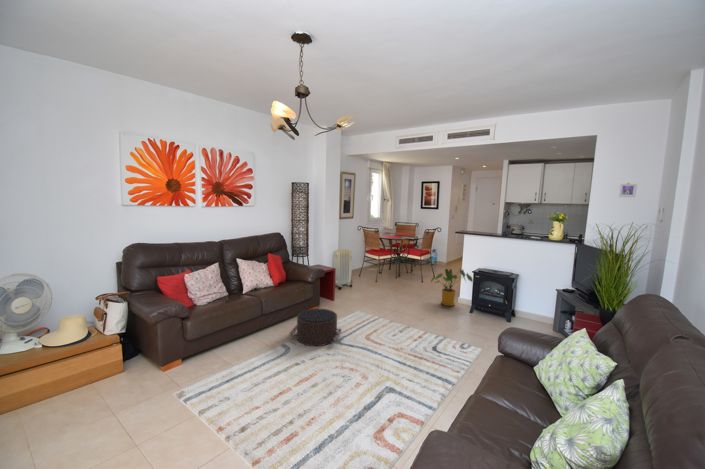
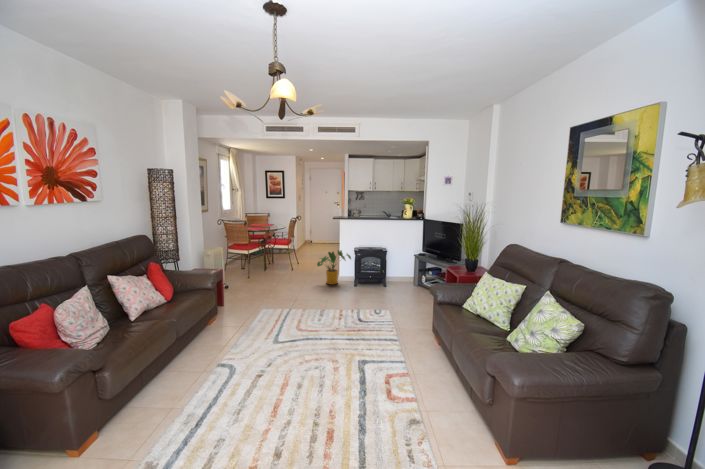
pouf: present [289,309,341,346] -> none [219,311,280,355]

